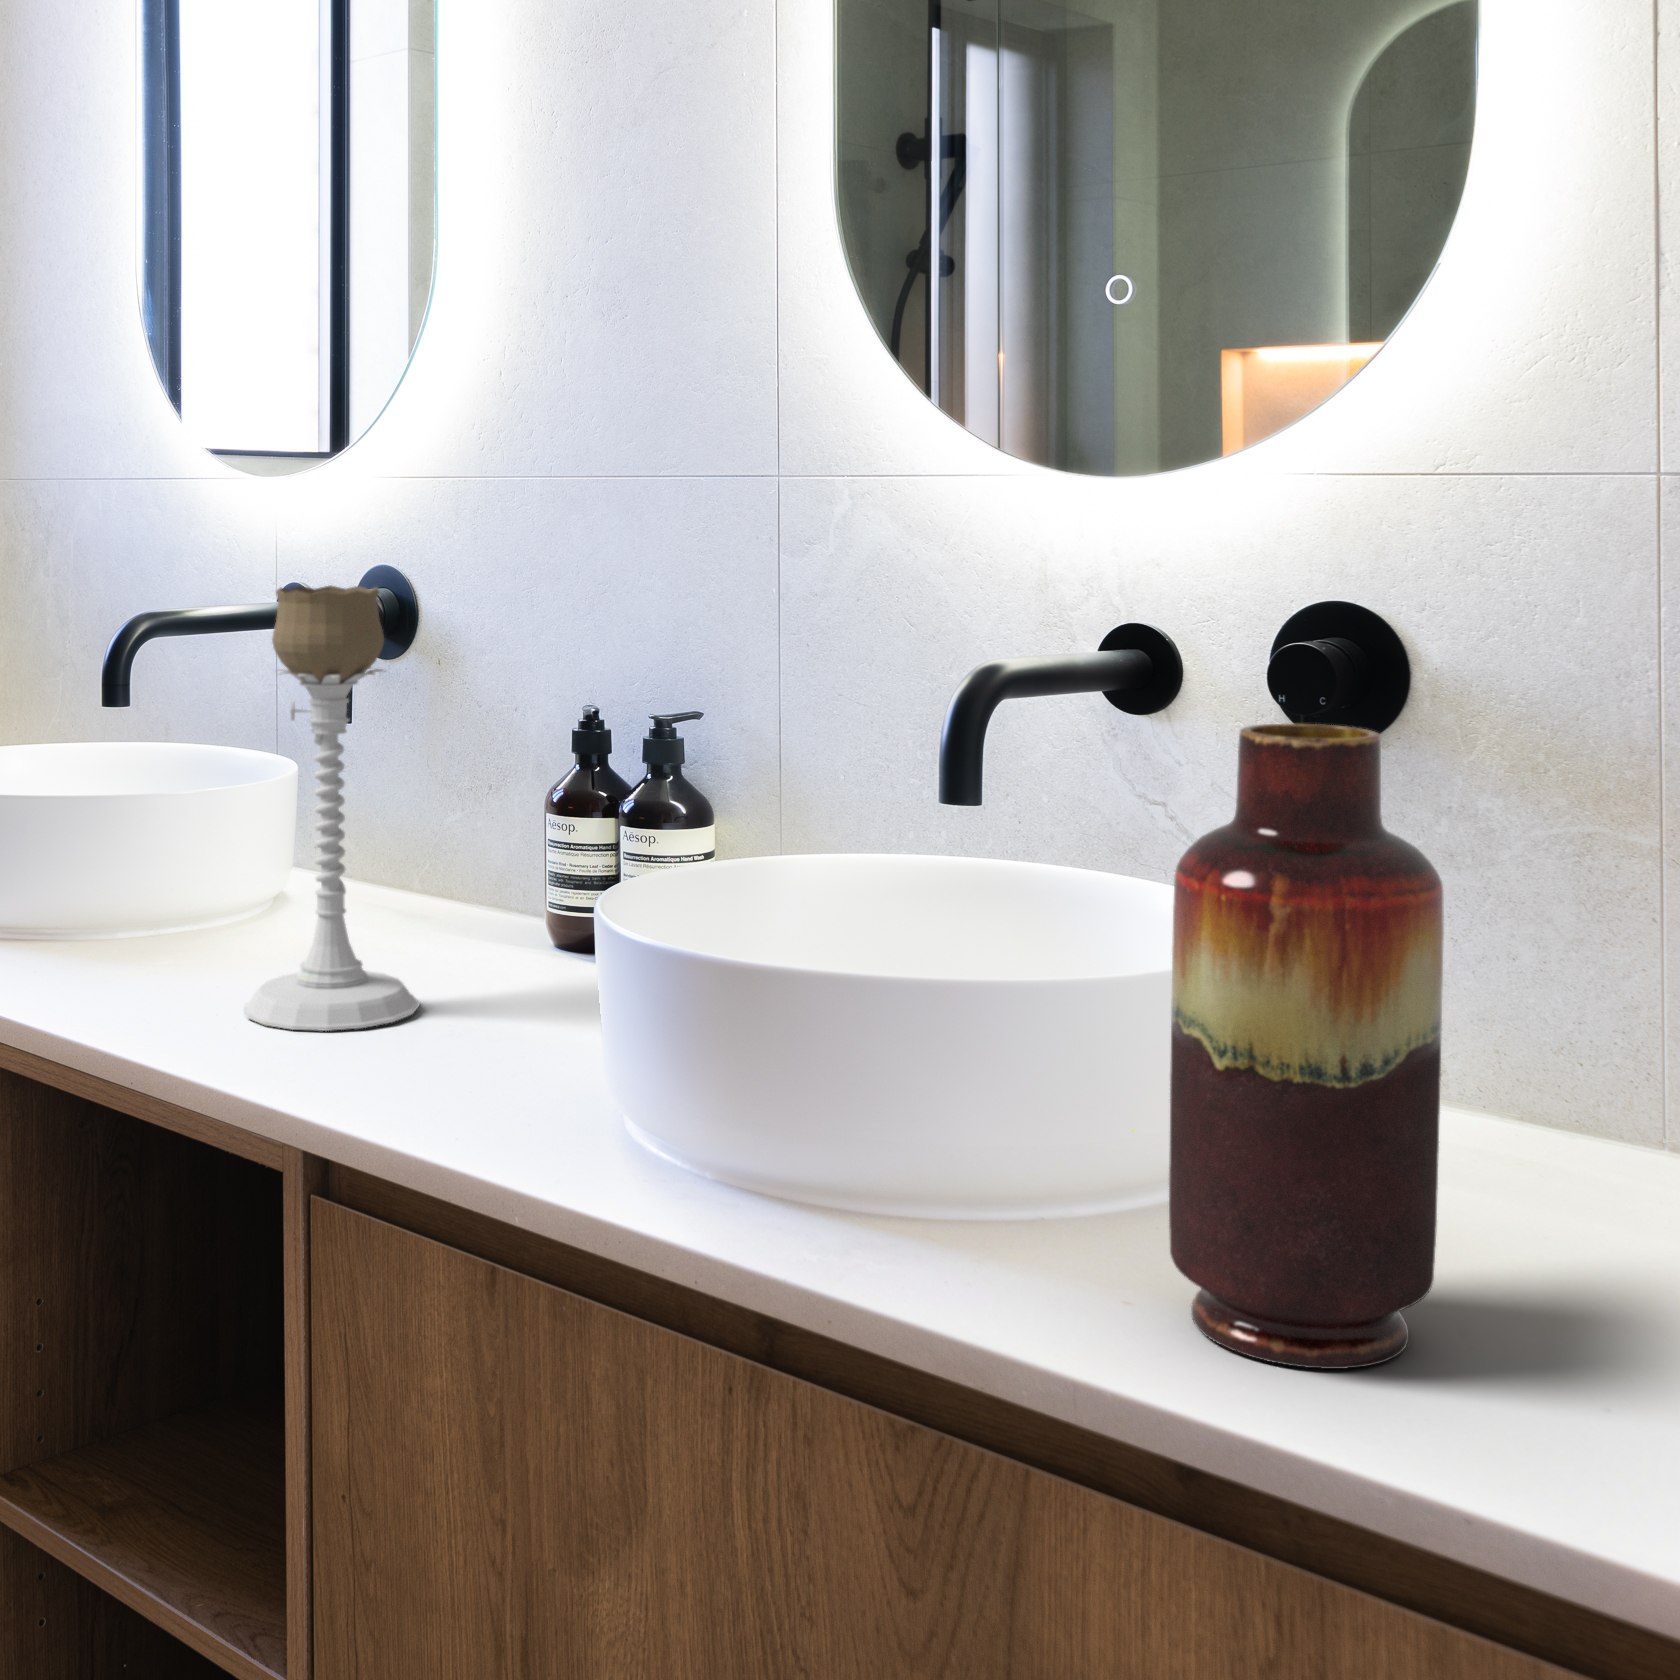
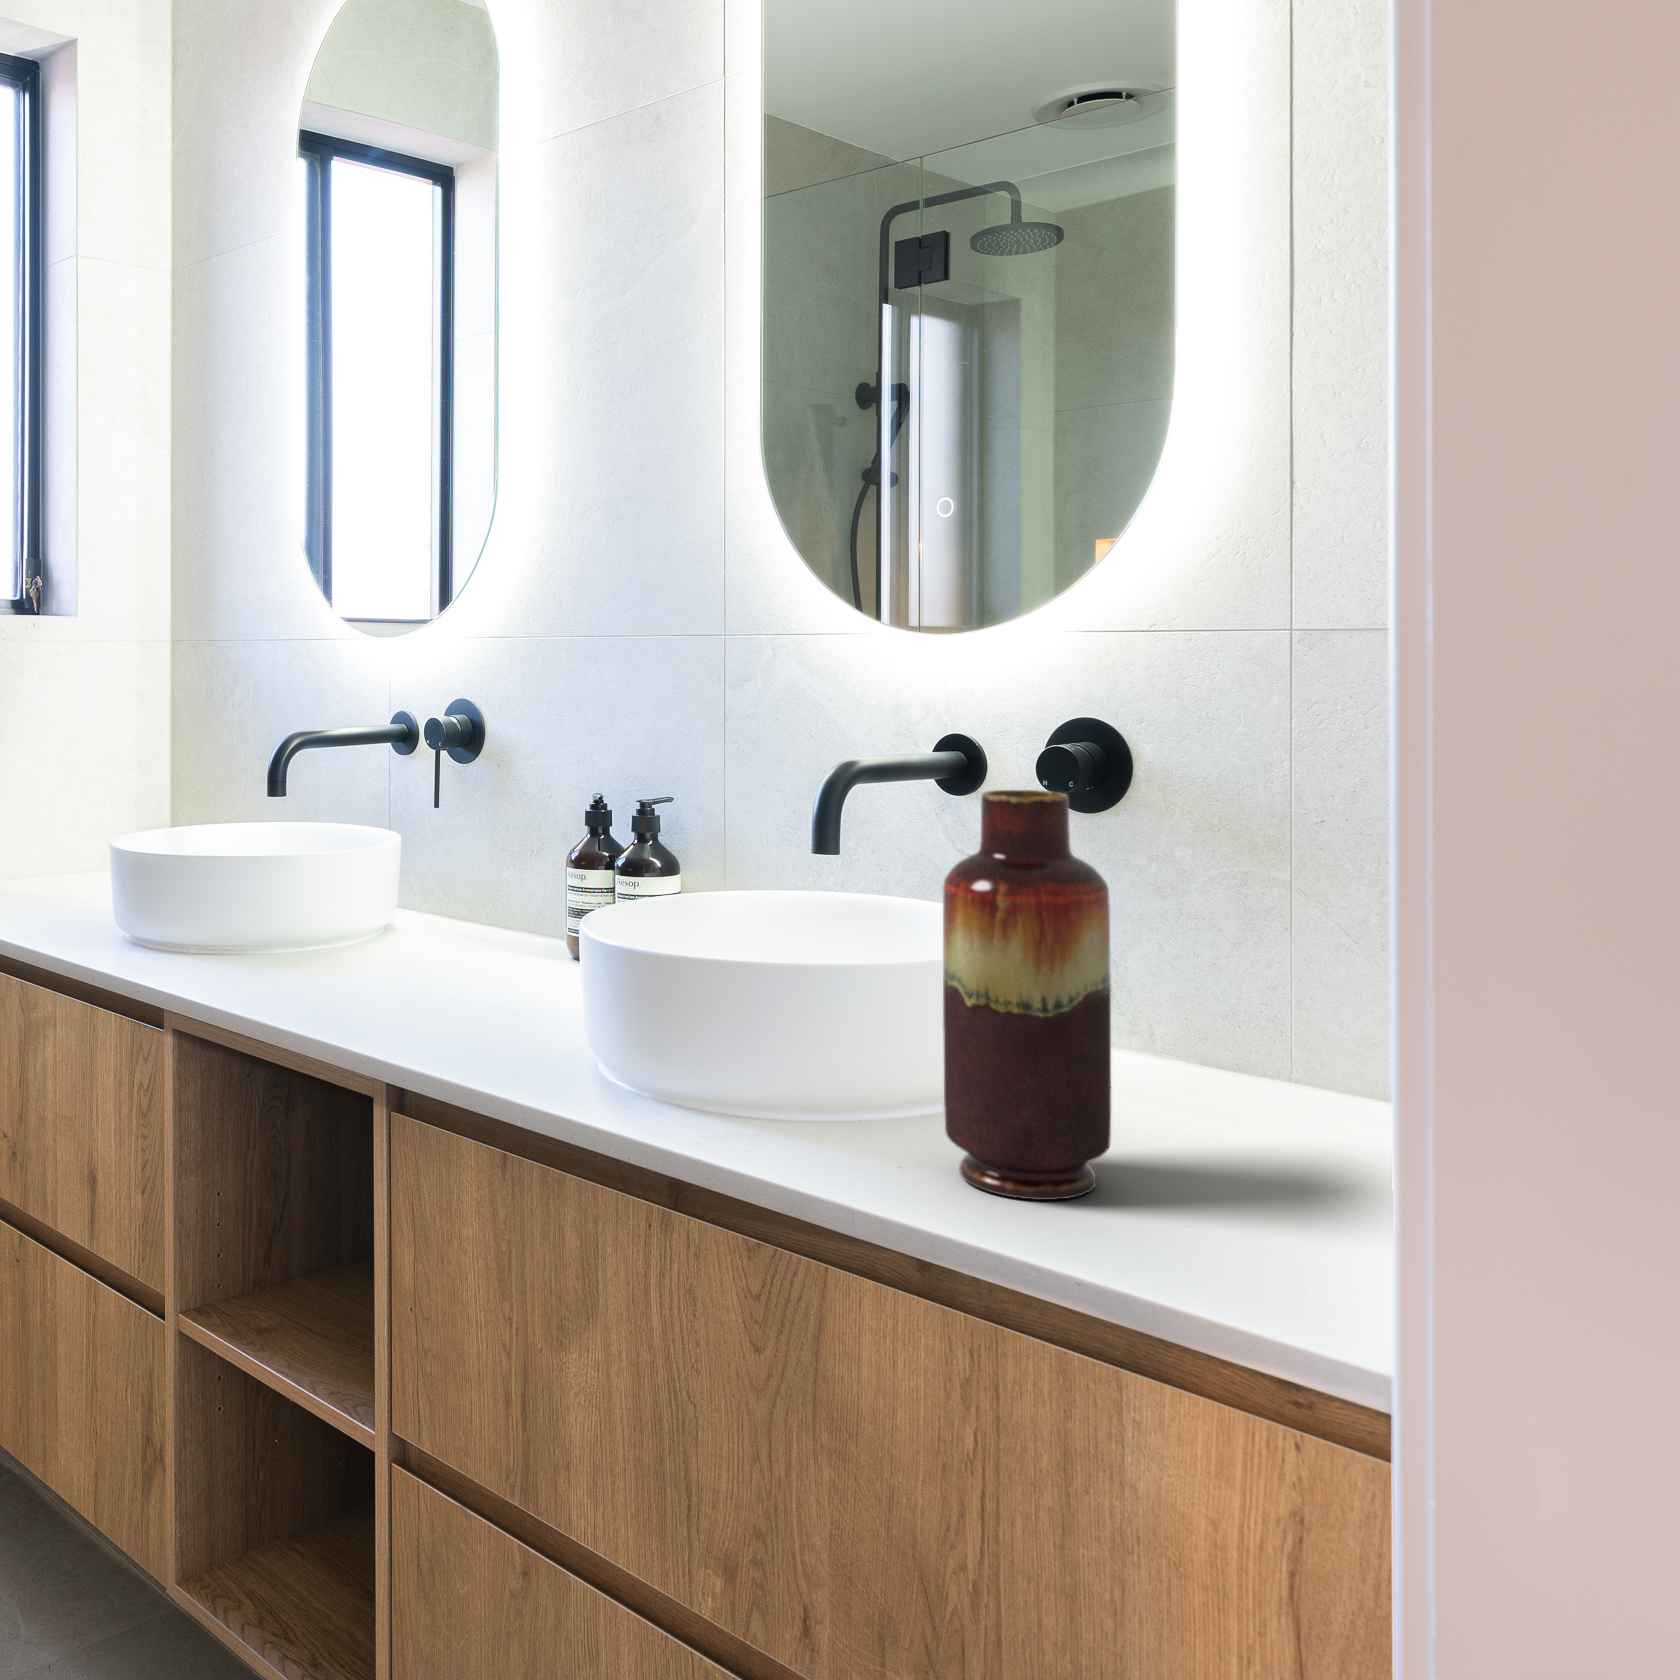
candle holder: present [244,585,419,1031] -> none [361,710,478,1008]

